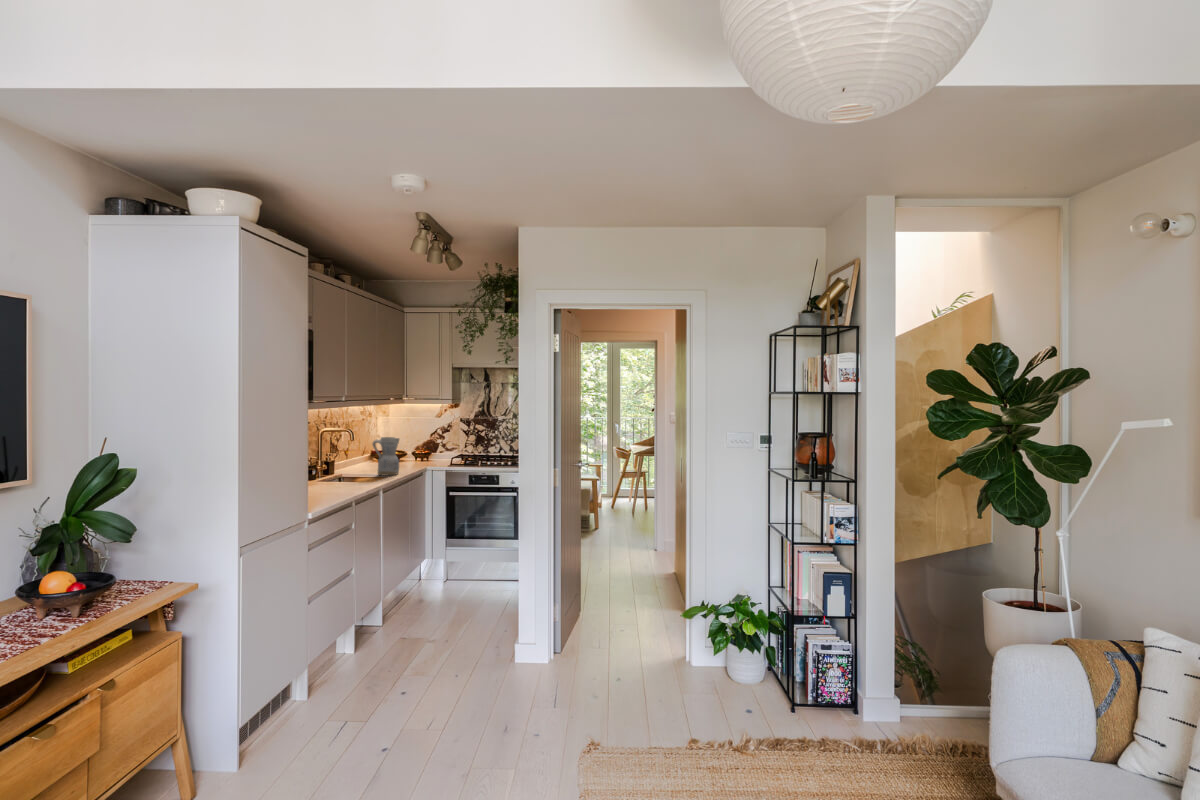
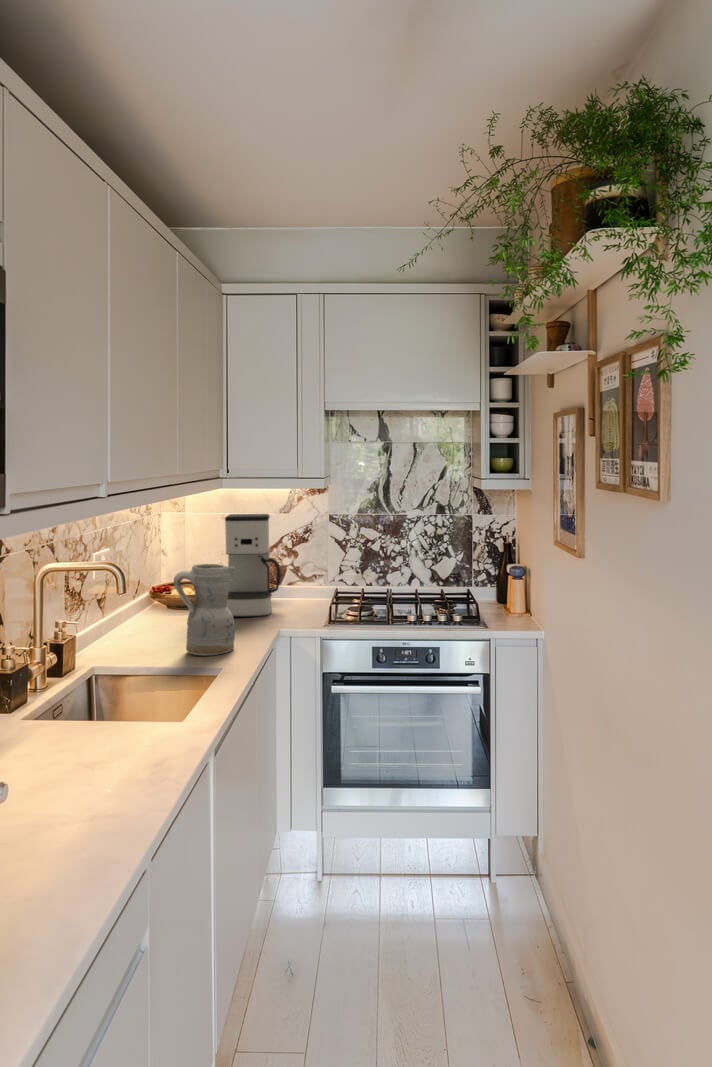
coffee maker: none [402,417,430,465] -> present [225,514,281,617]

